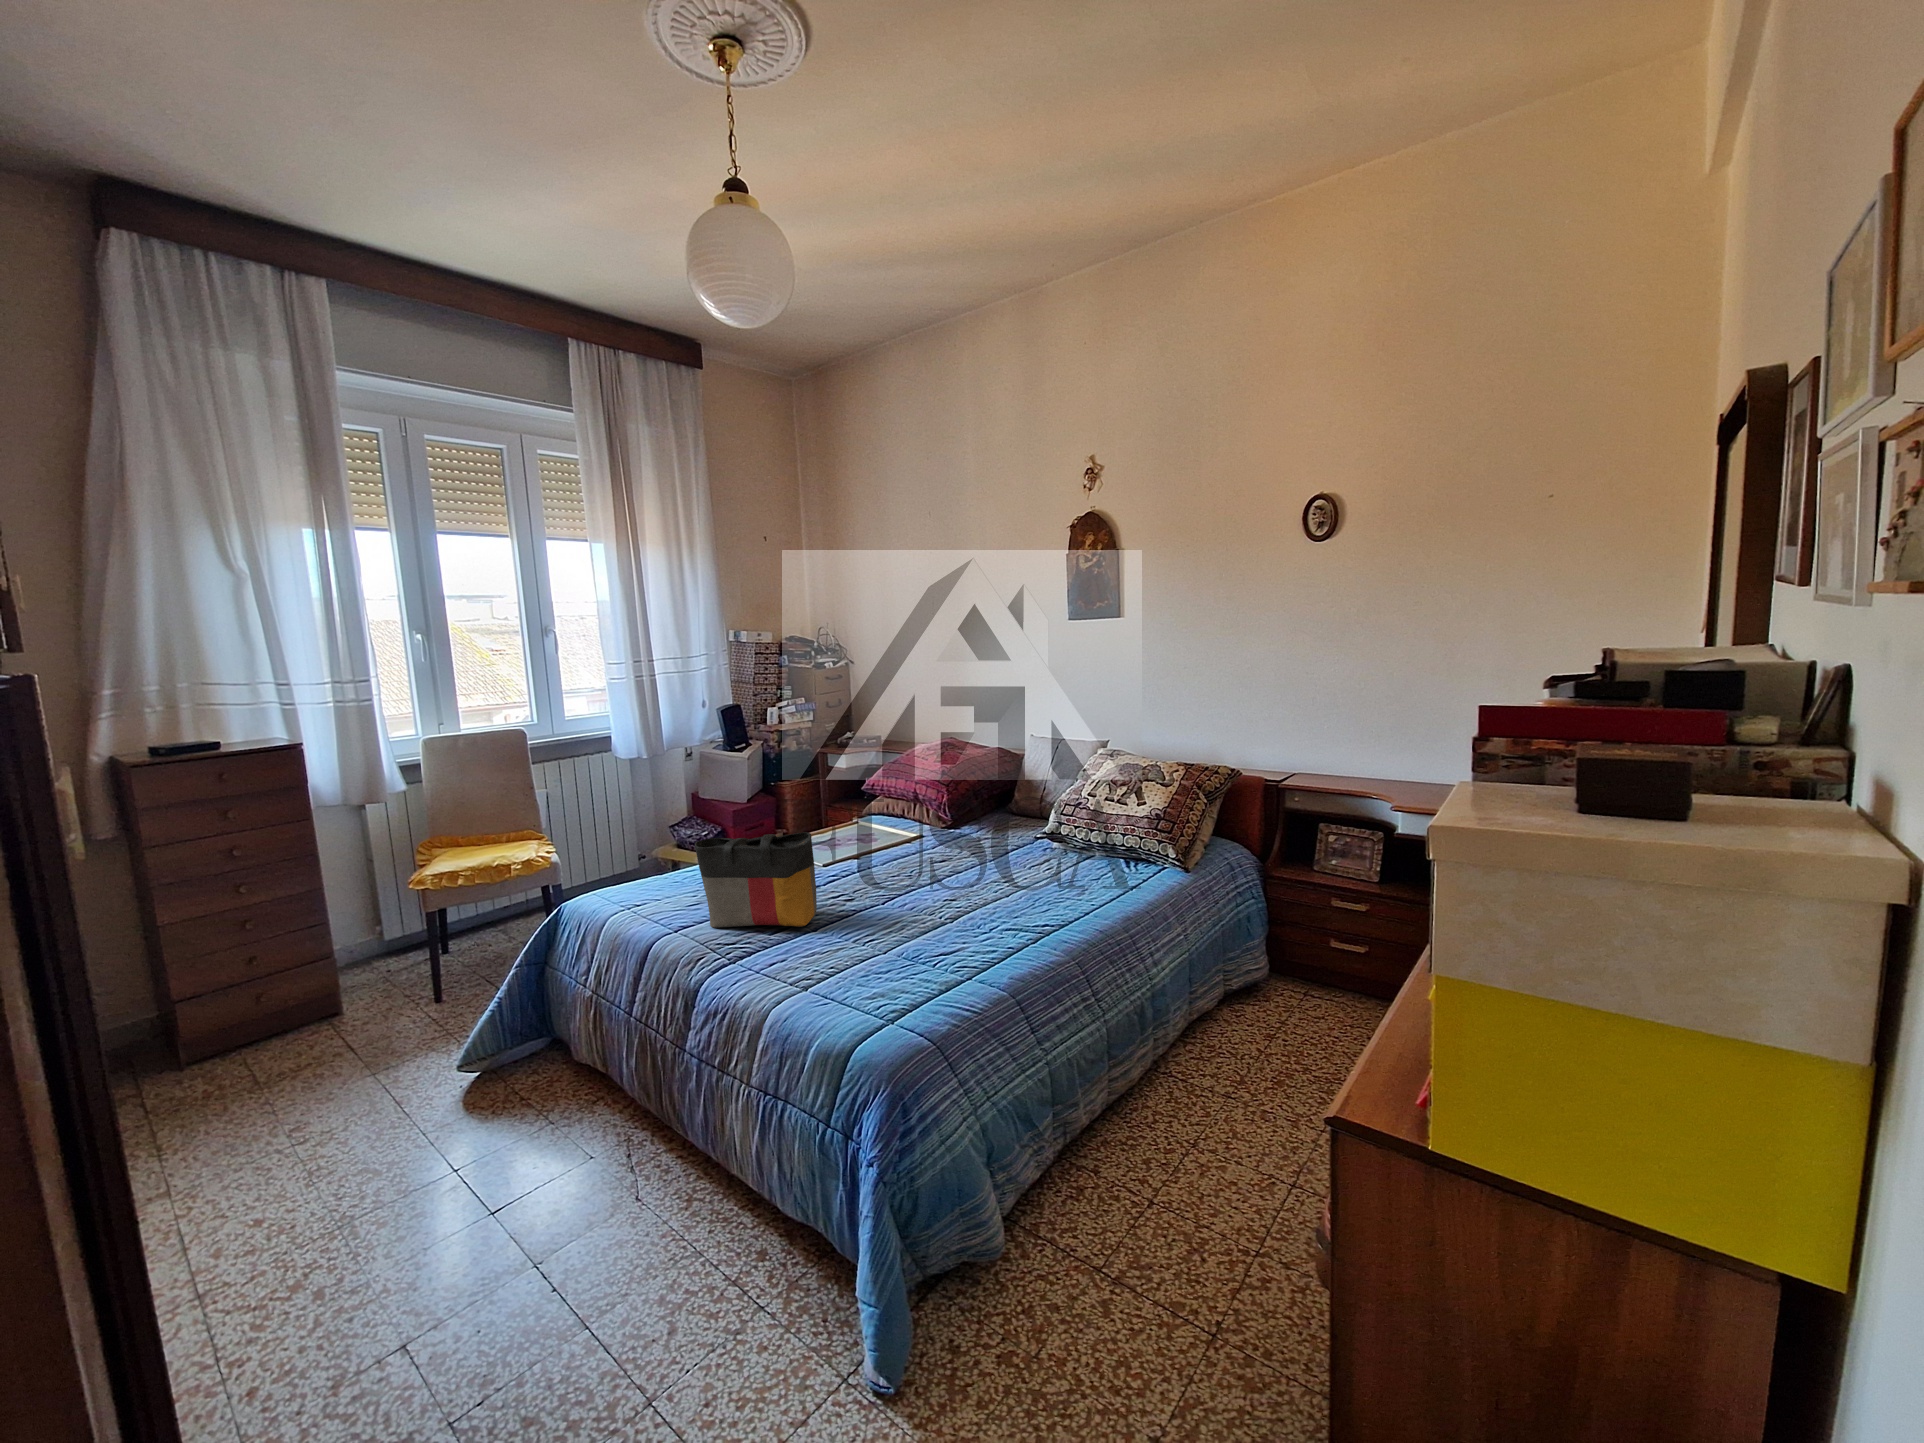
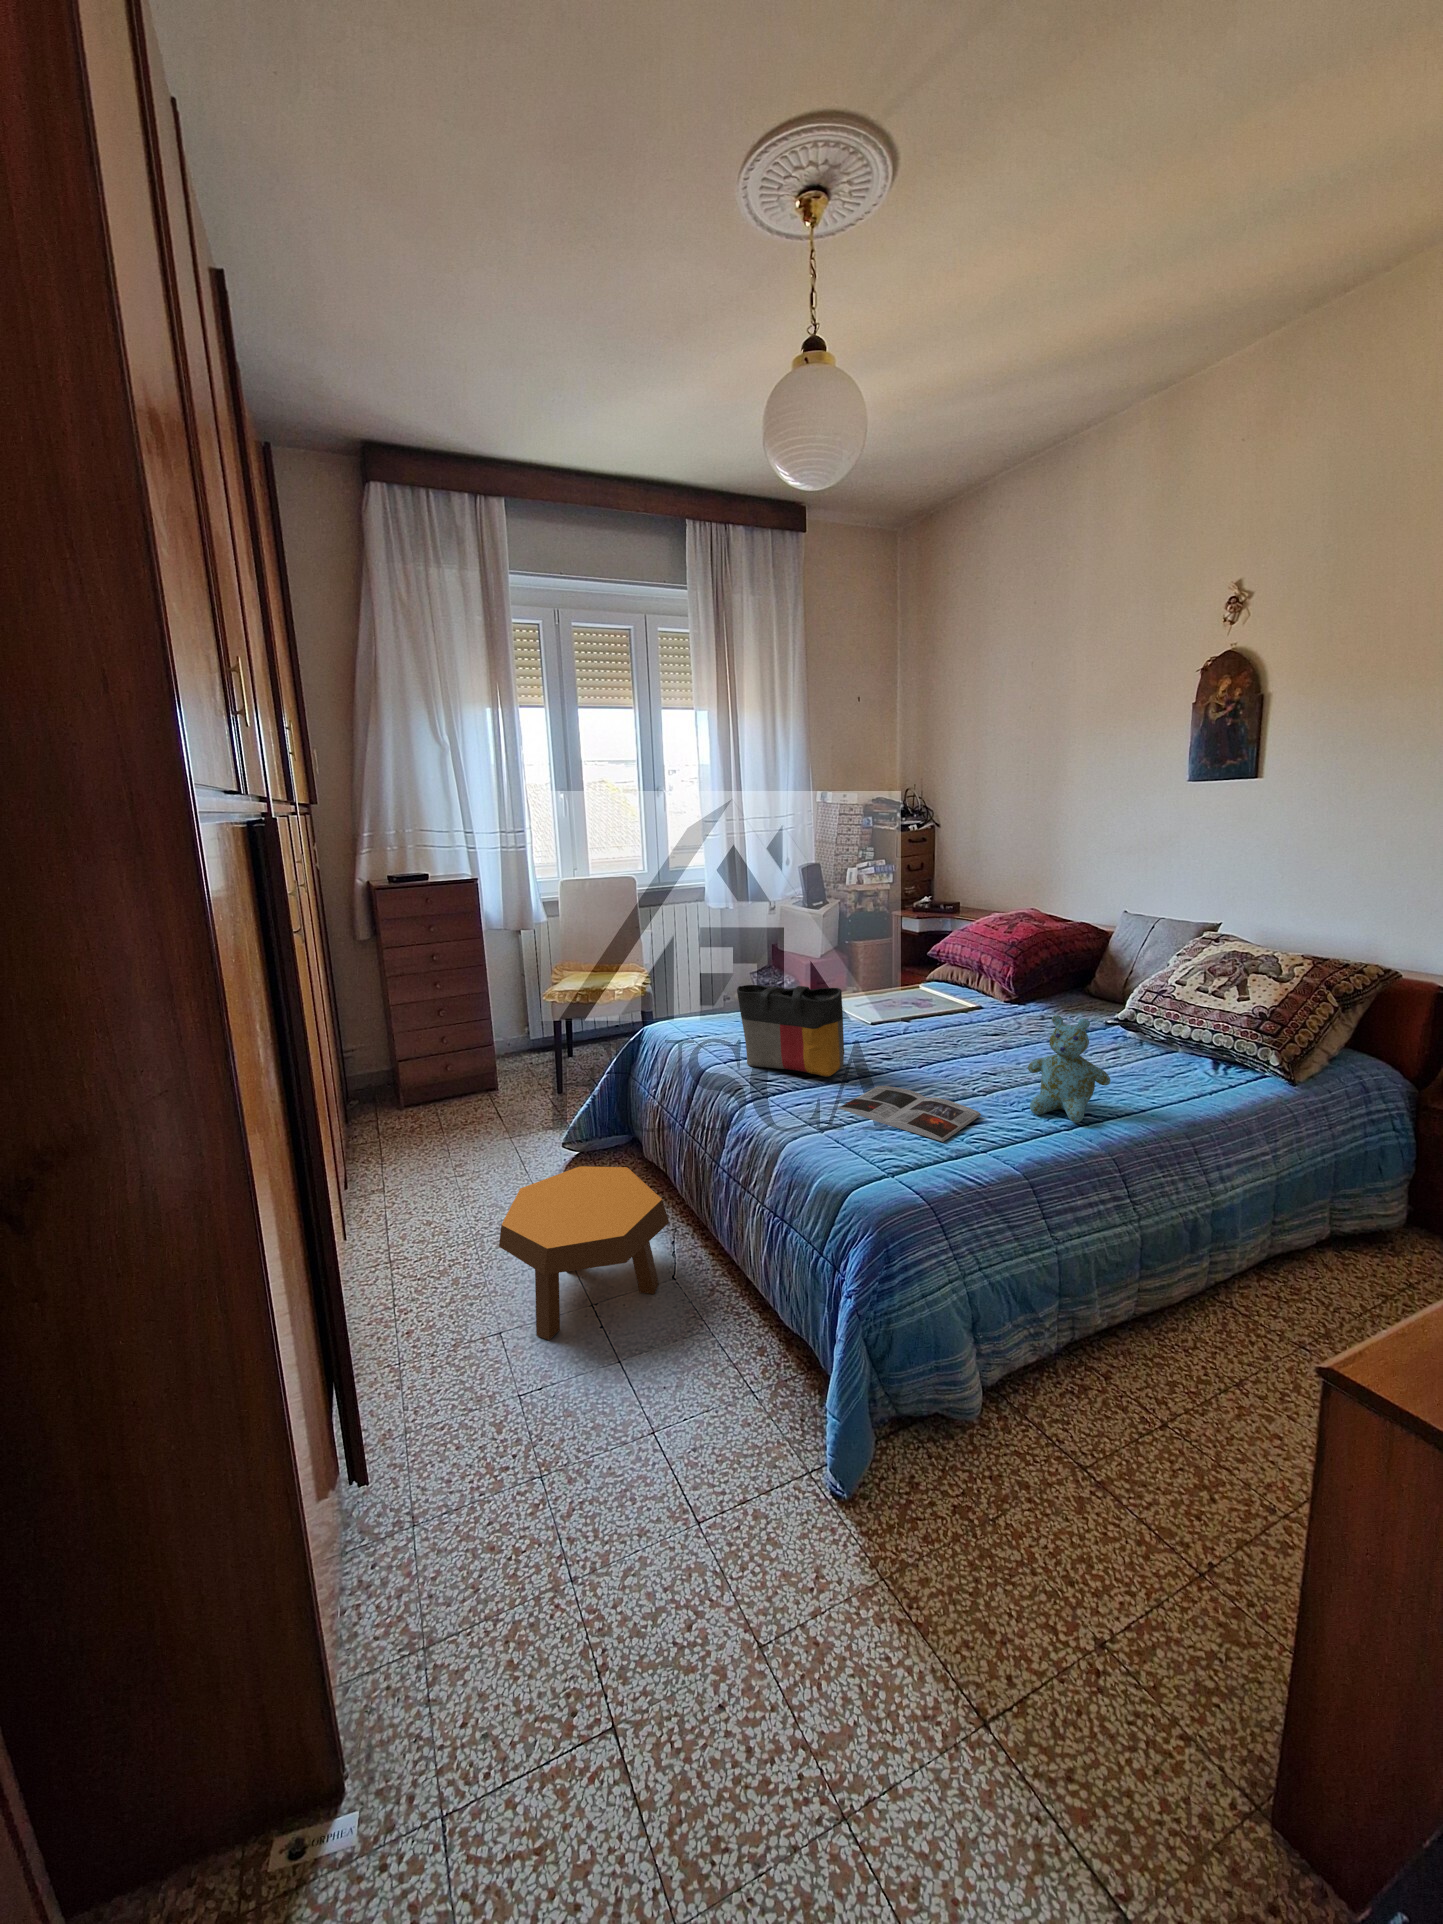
stuffed bear: none [993,836,1063,934] -> present [1028,1015,1111,1123]
magazine: none [820,927,960,975] -> present [838,1086,981,1142]
footstool: none [396,1075,637,1332] -> present [499,1166,669,1340]

